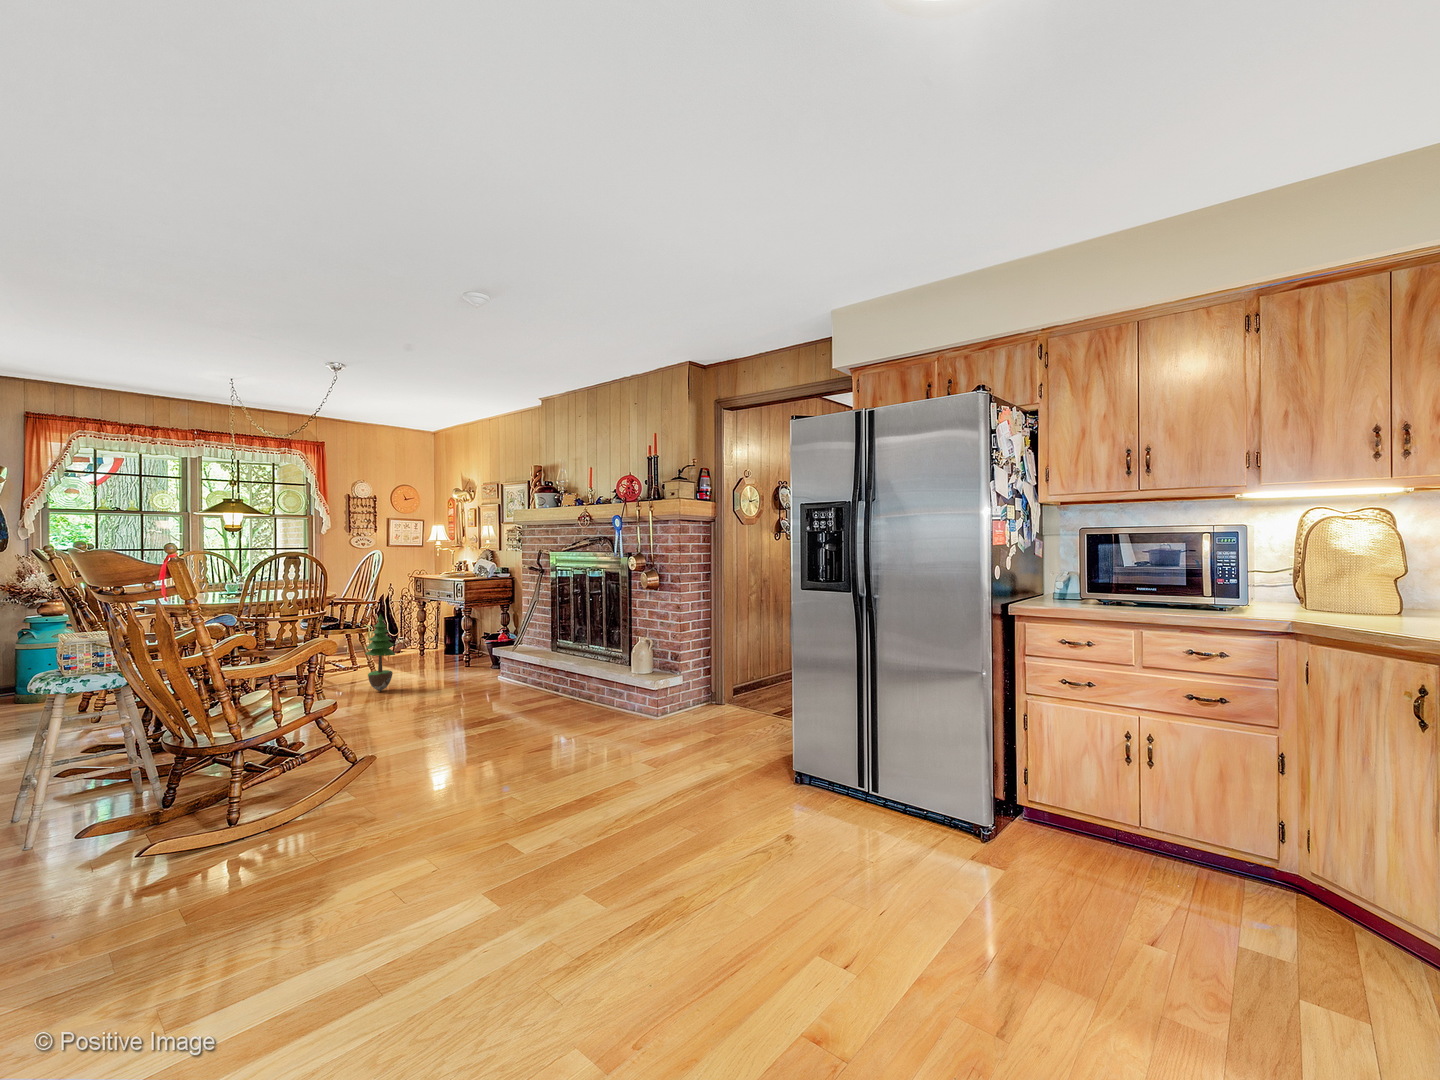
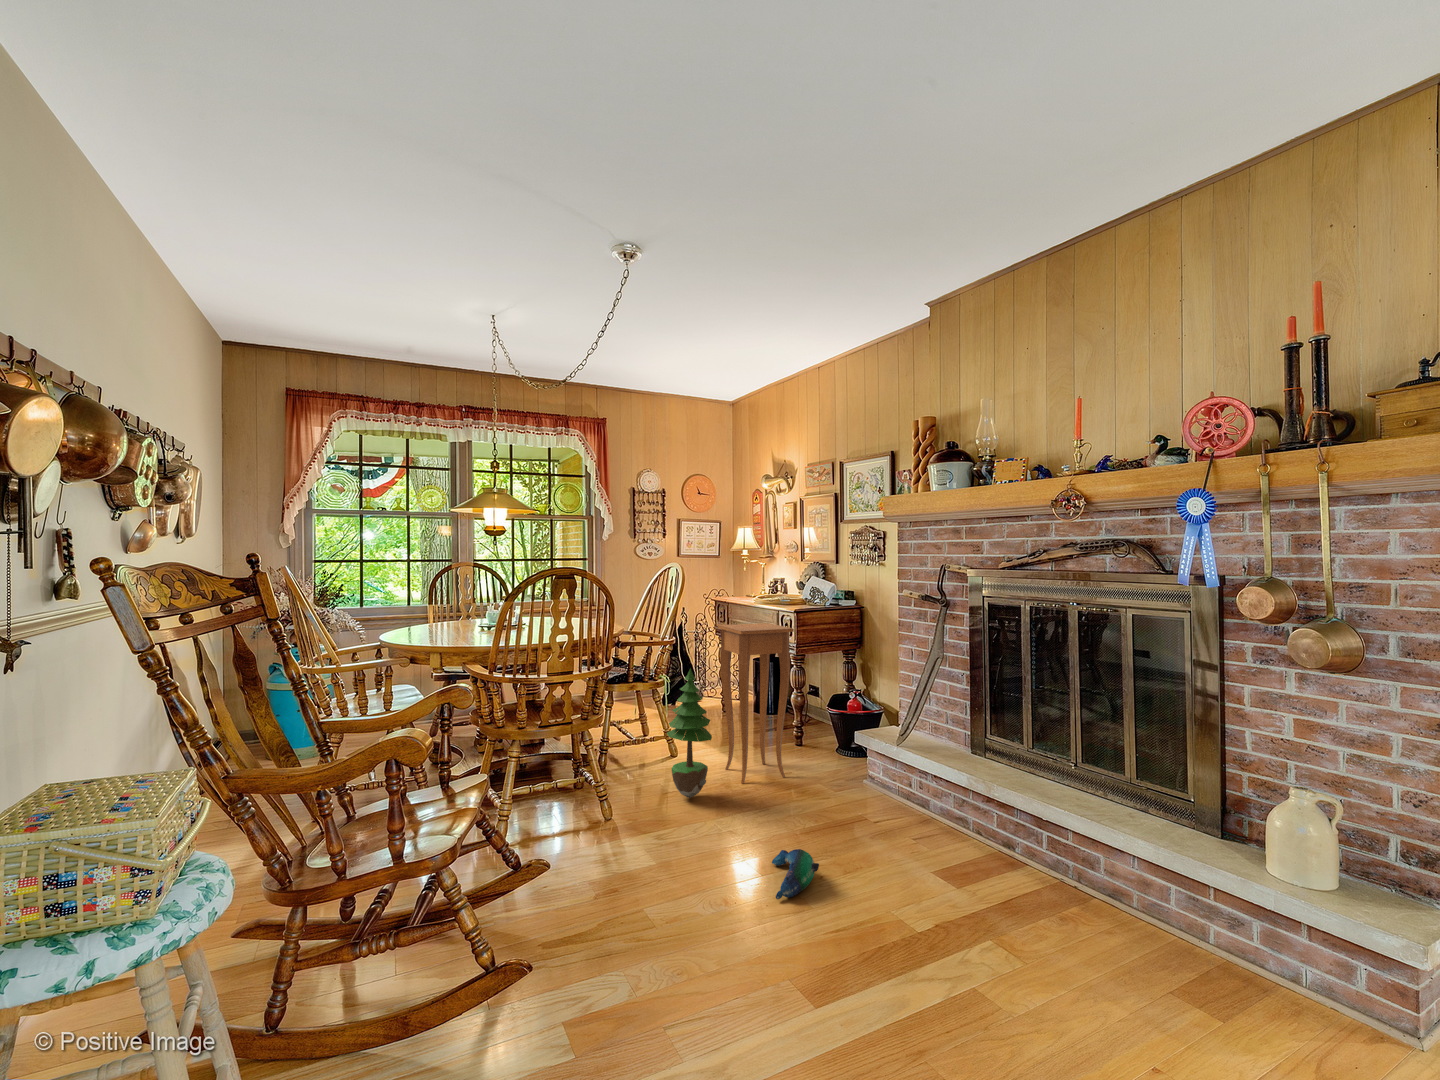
side table: none [404,588,453,683] -> present [718,623,794,783]
plush toy: none [418,696,444,716] -> present [772,849,819,899]

